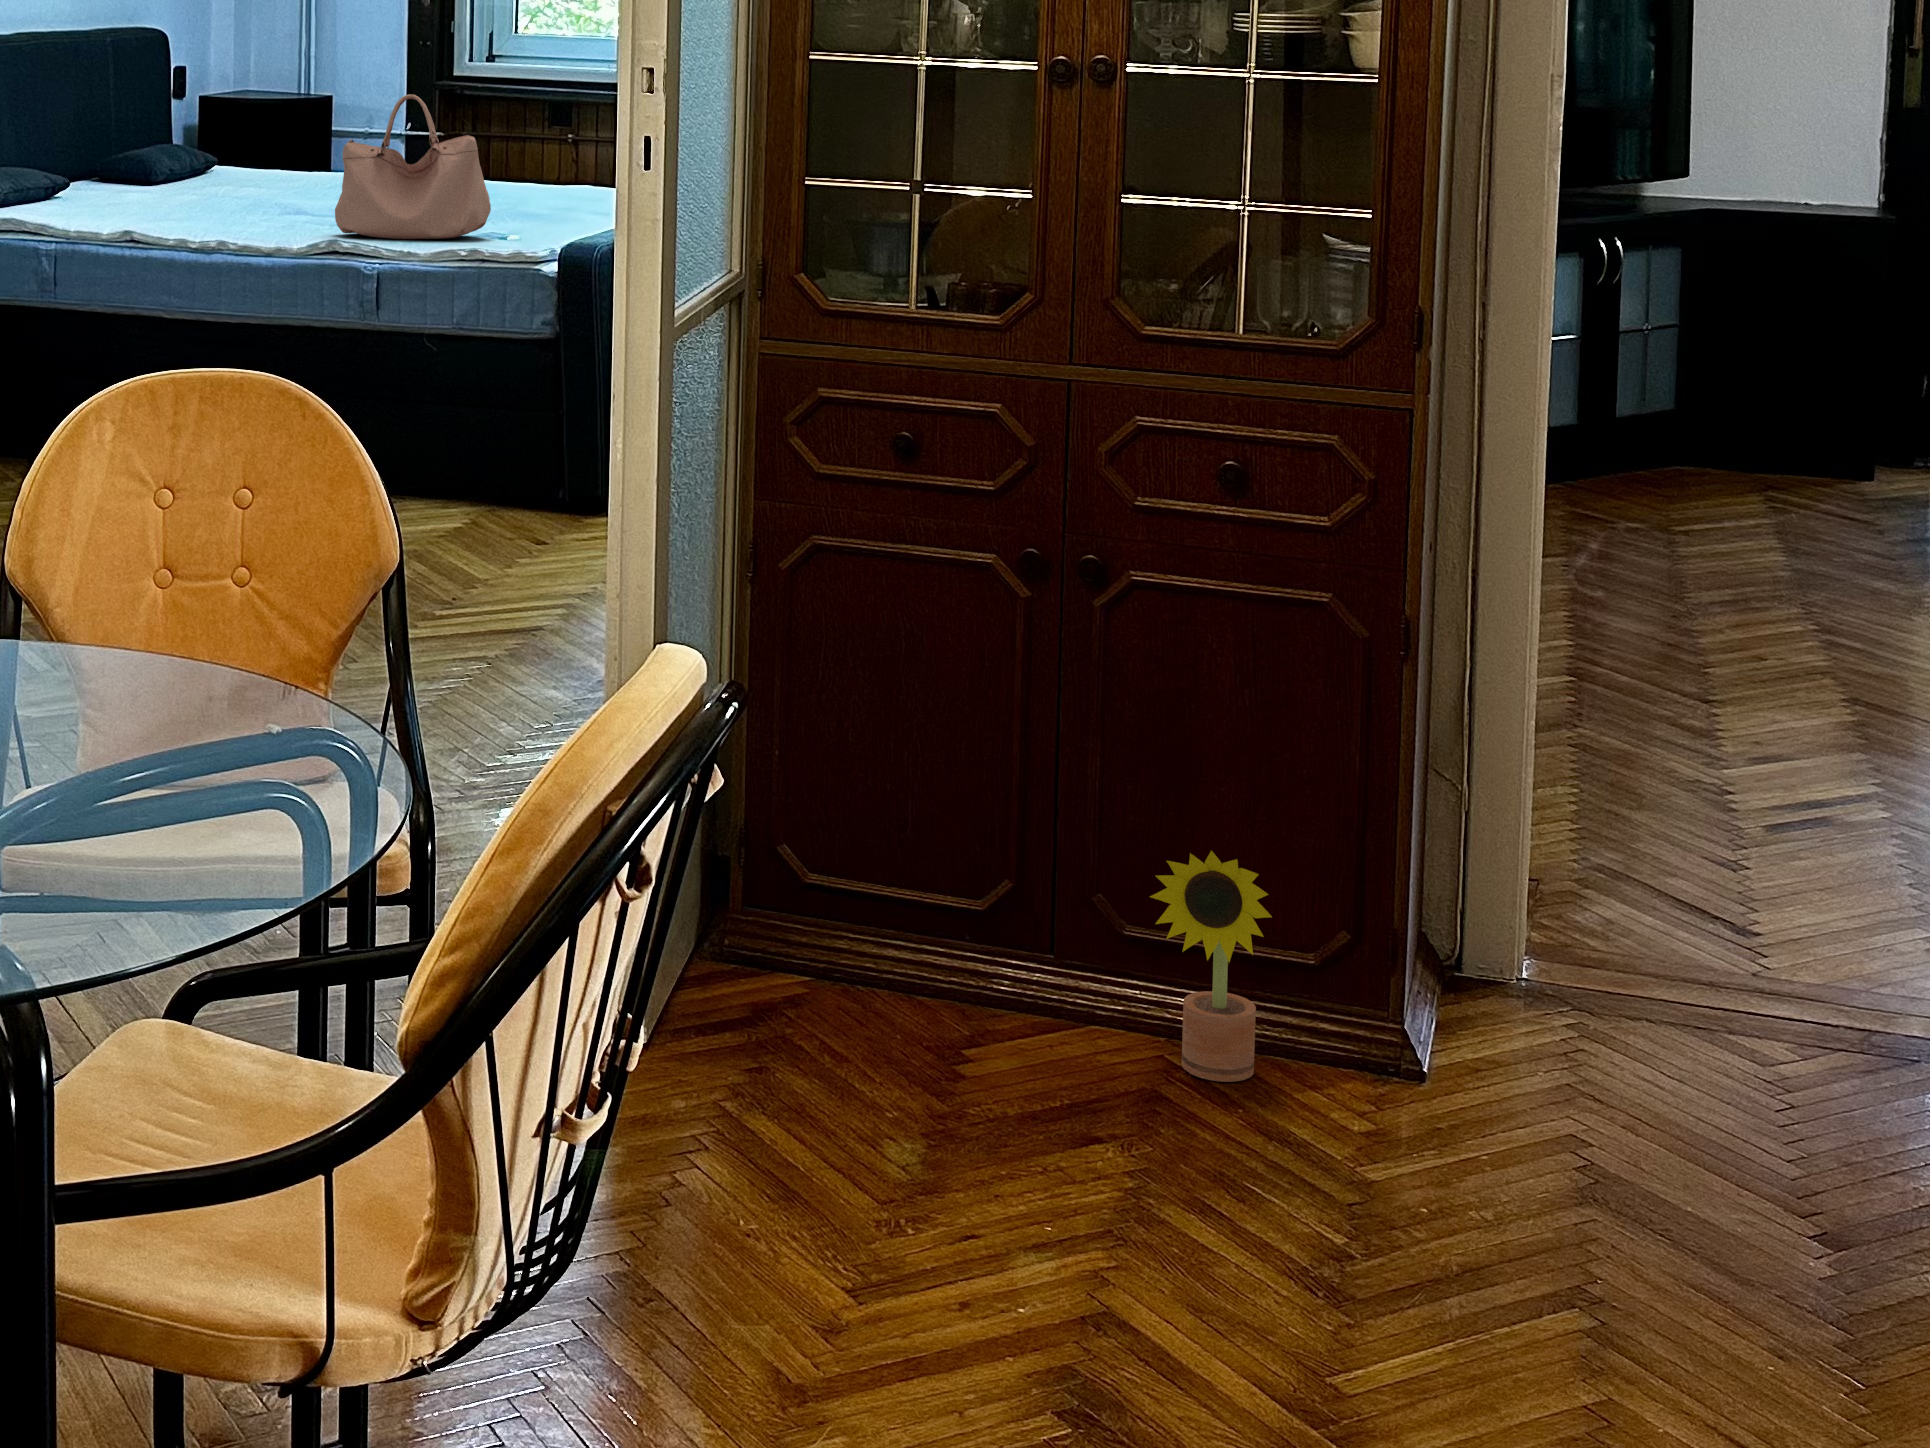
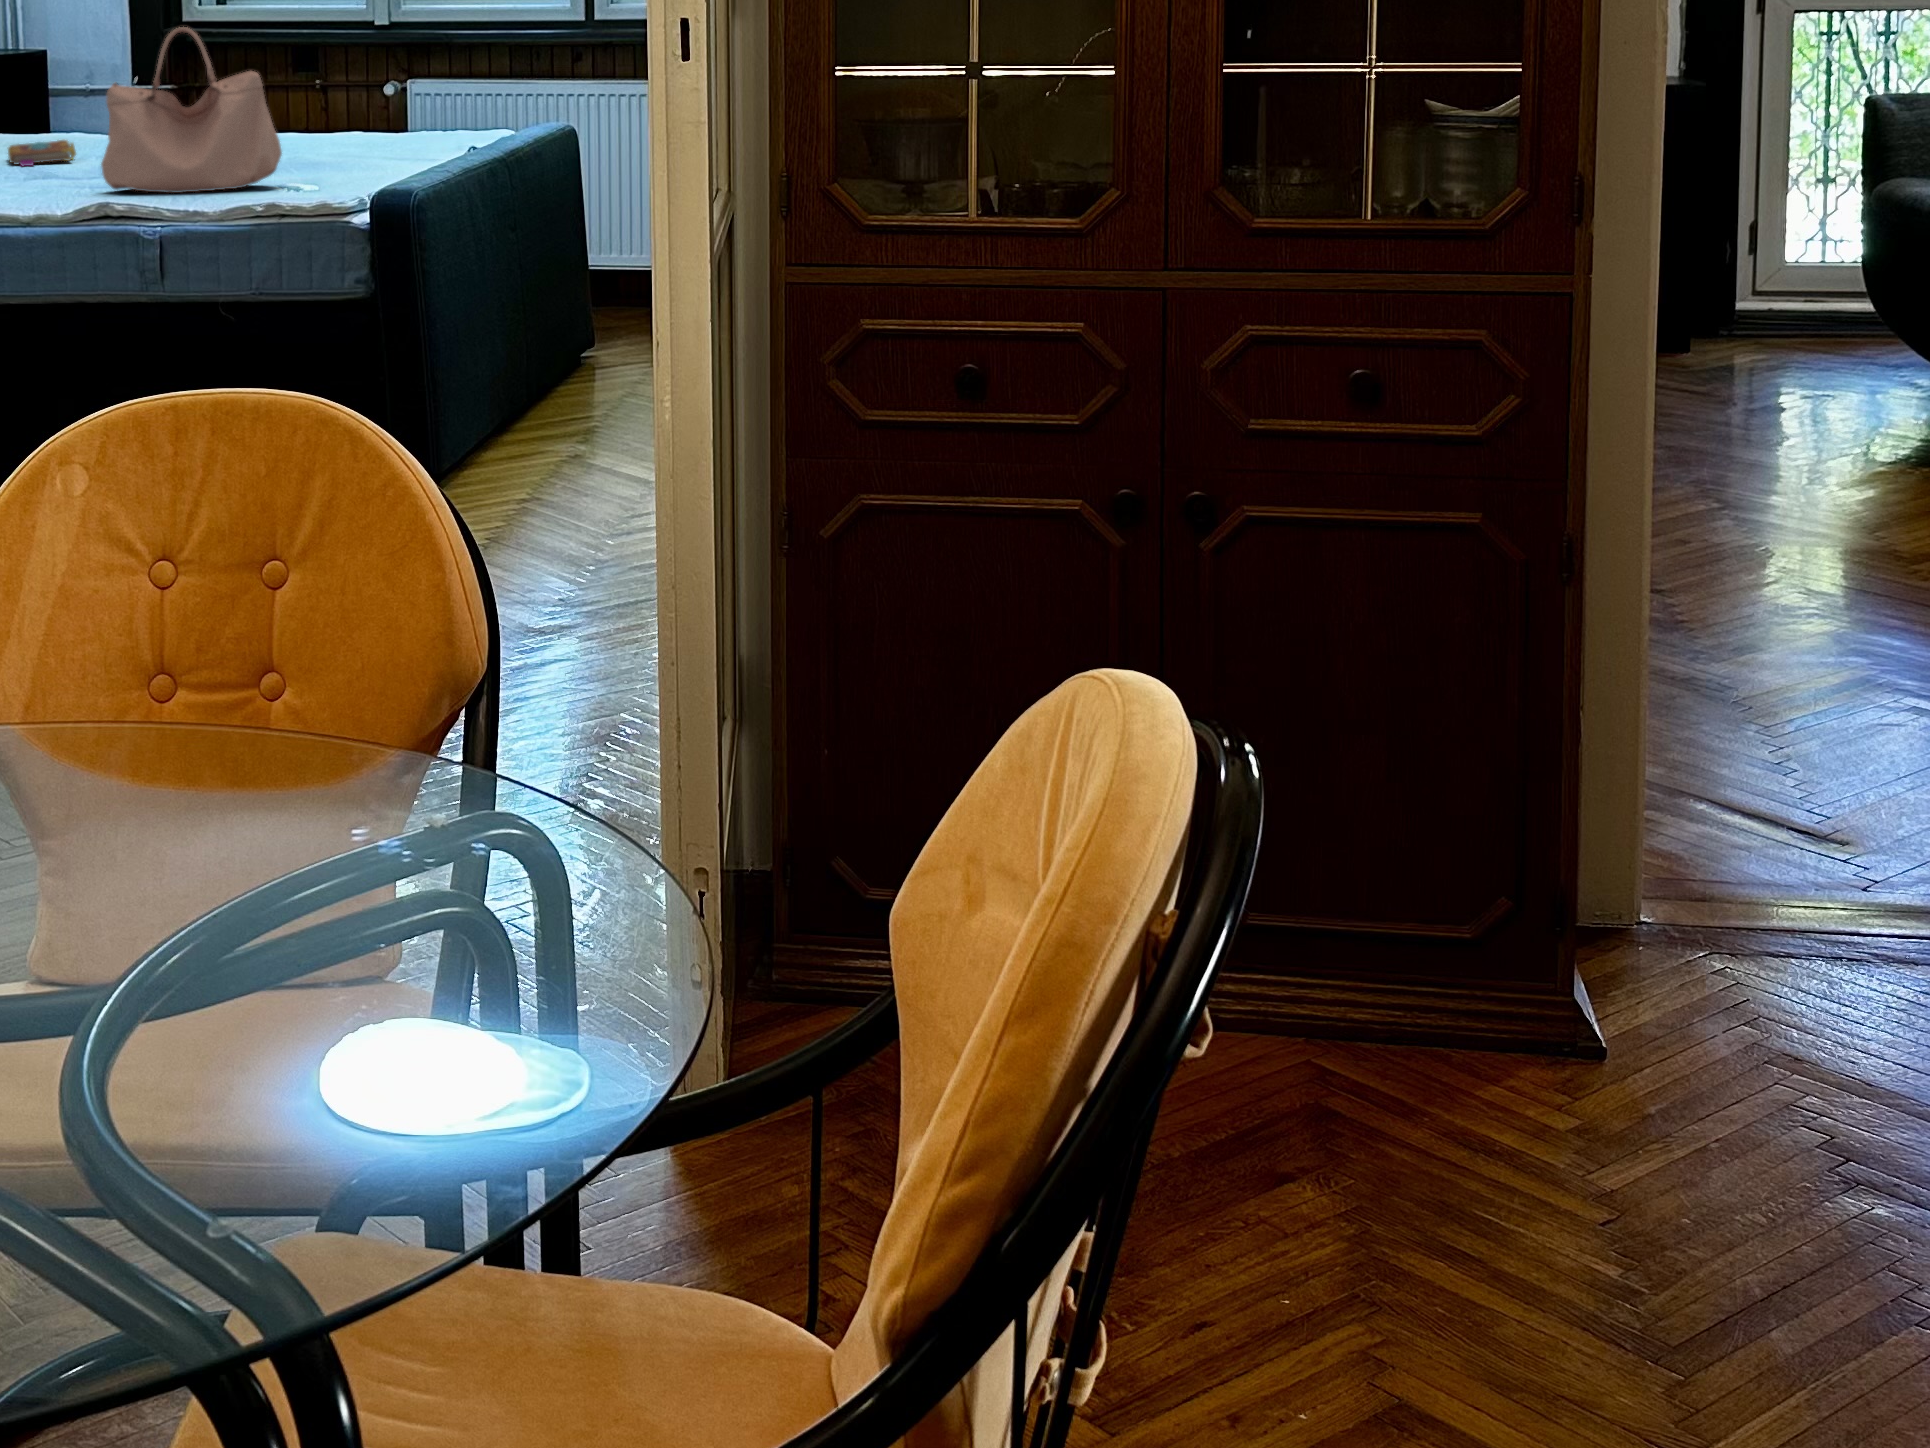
book: none [273,184,332,207] -> present [8,140,76,166]
decorative plant: present [1150,851,1272,1082] -> none [1310,825,1459,1088]

